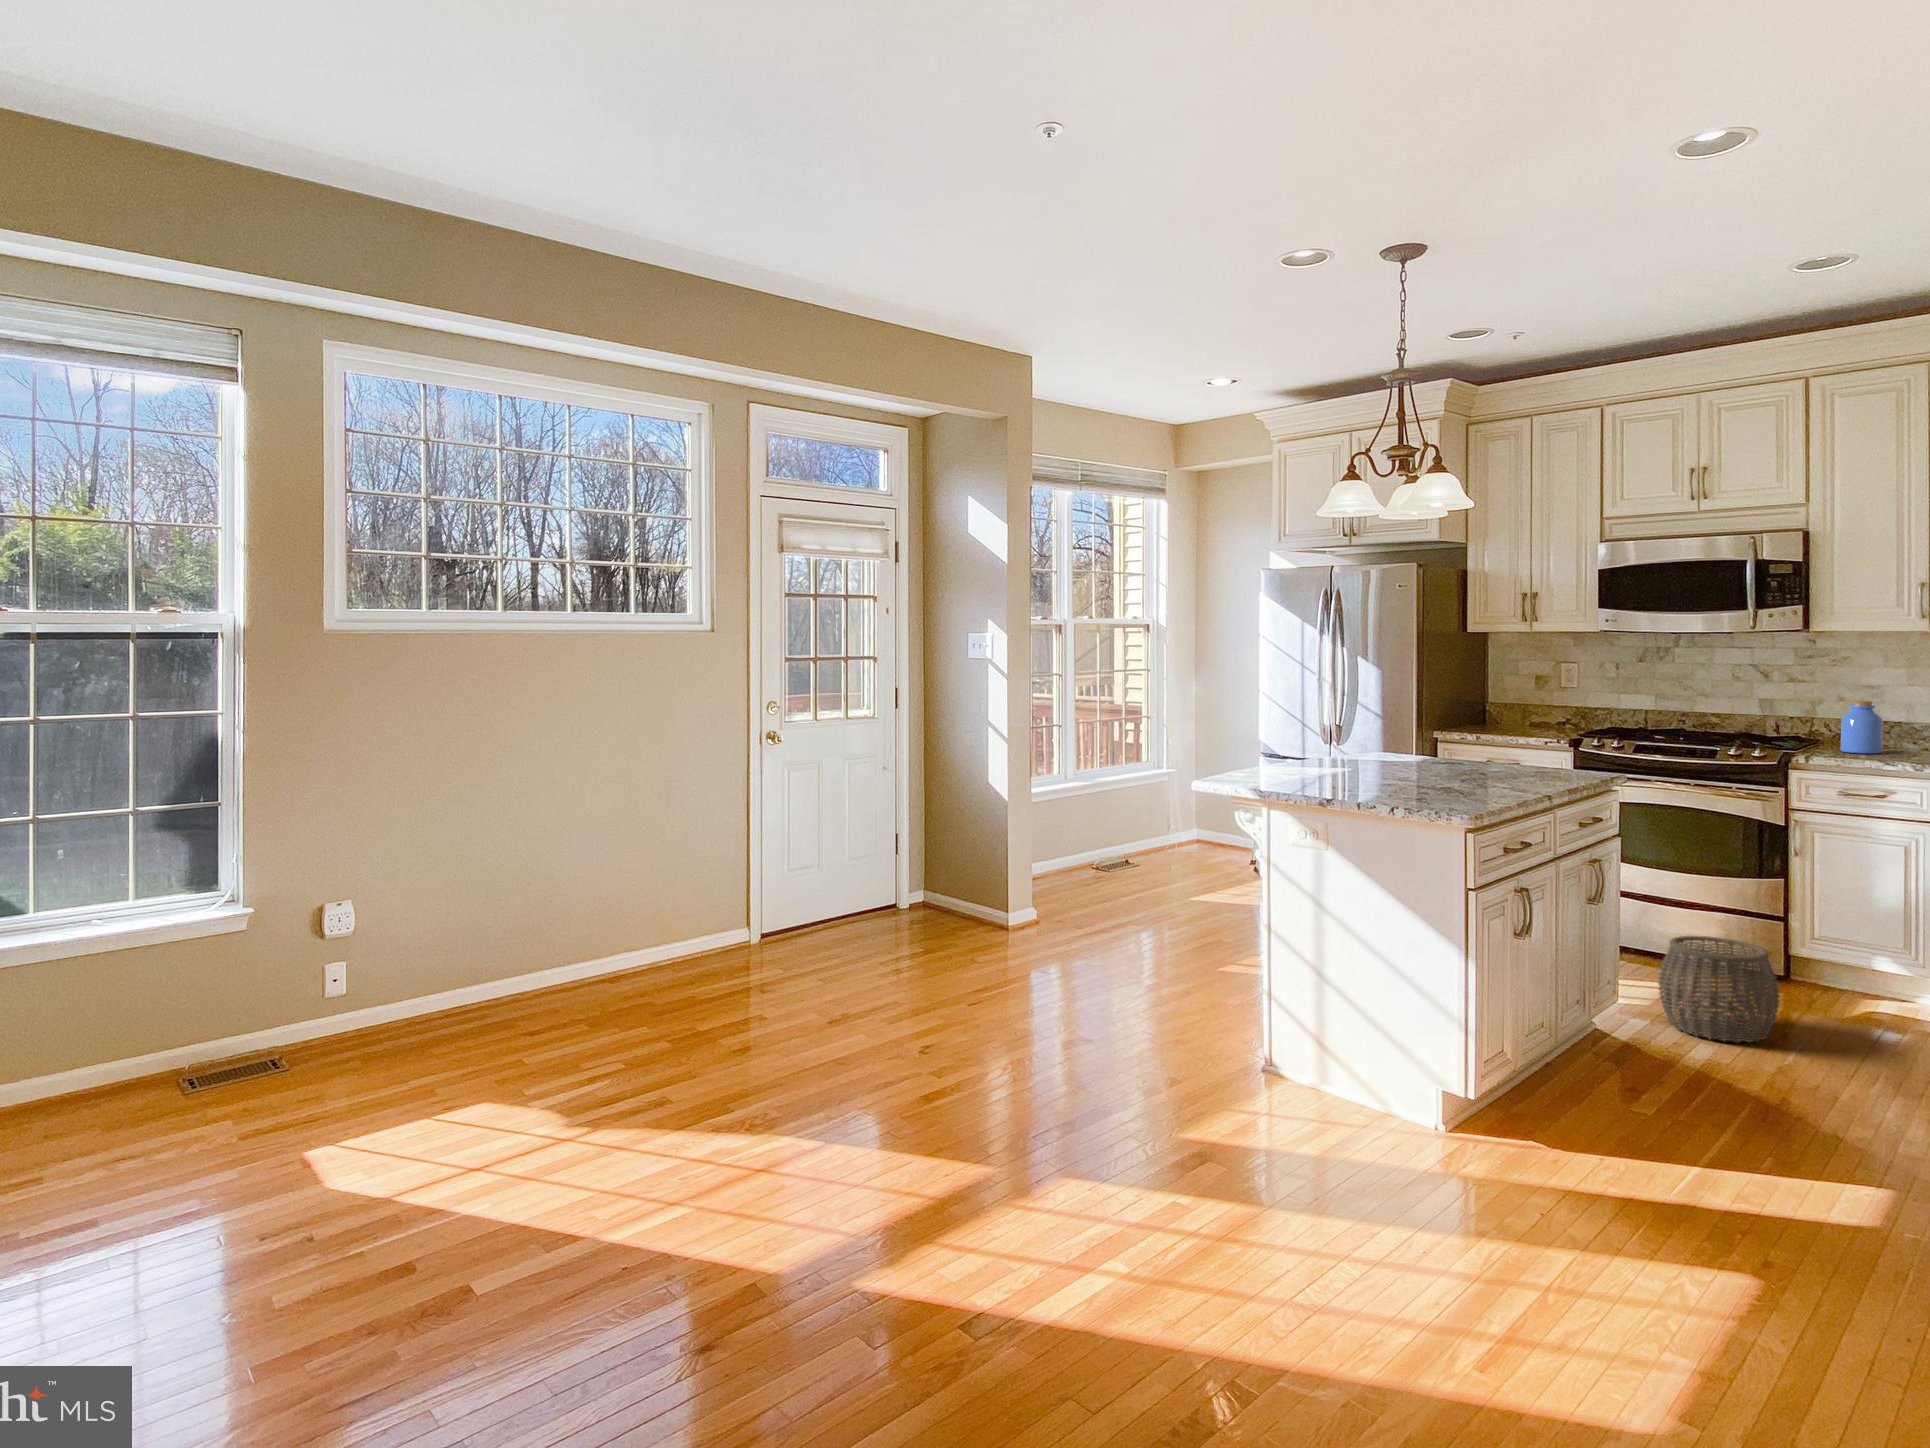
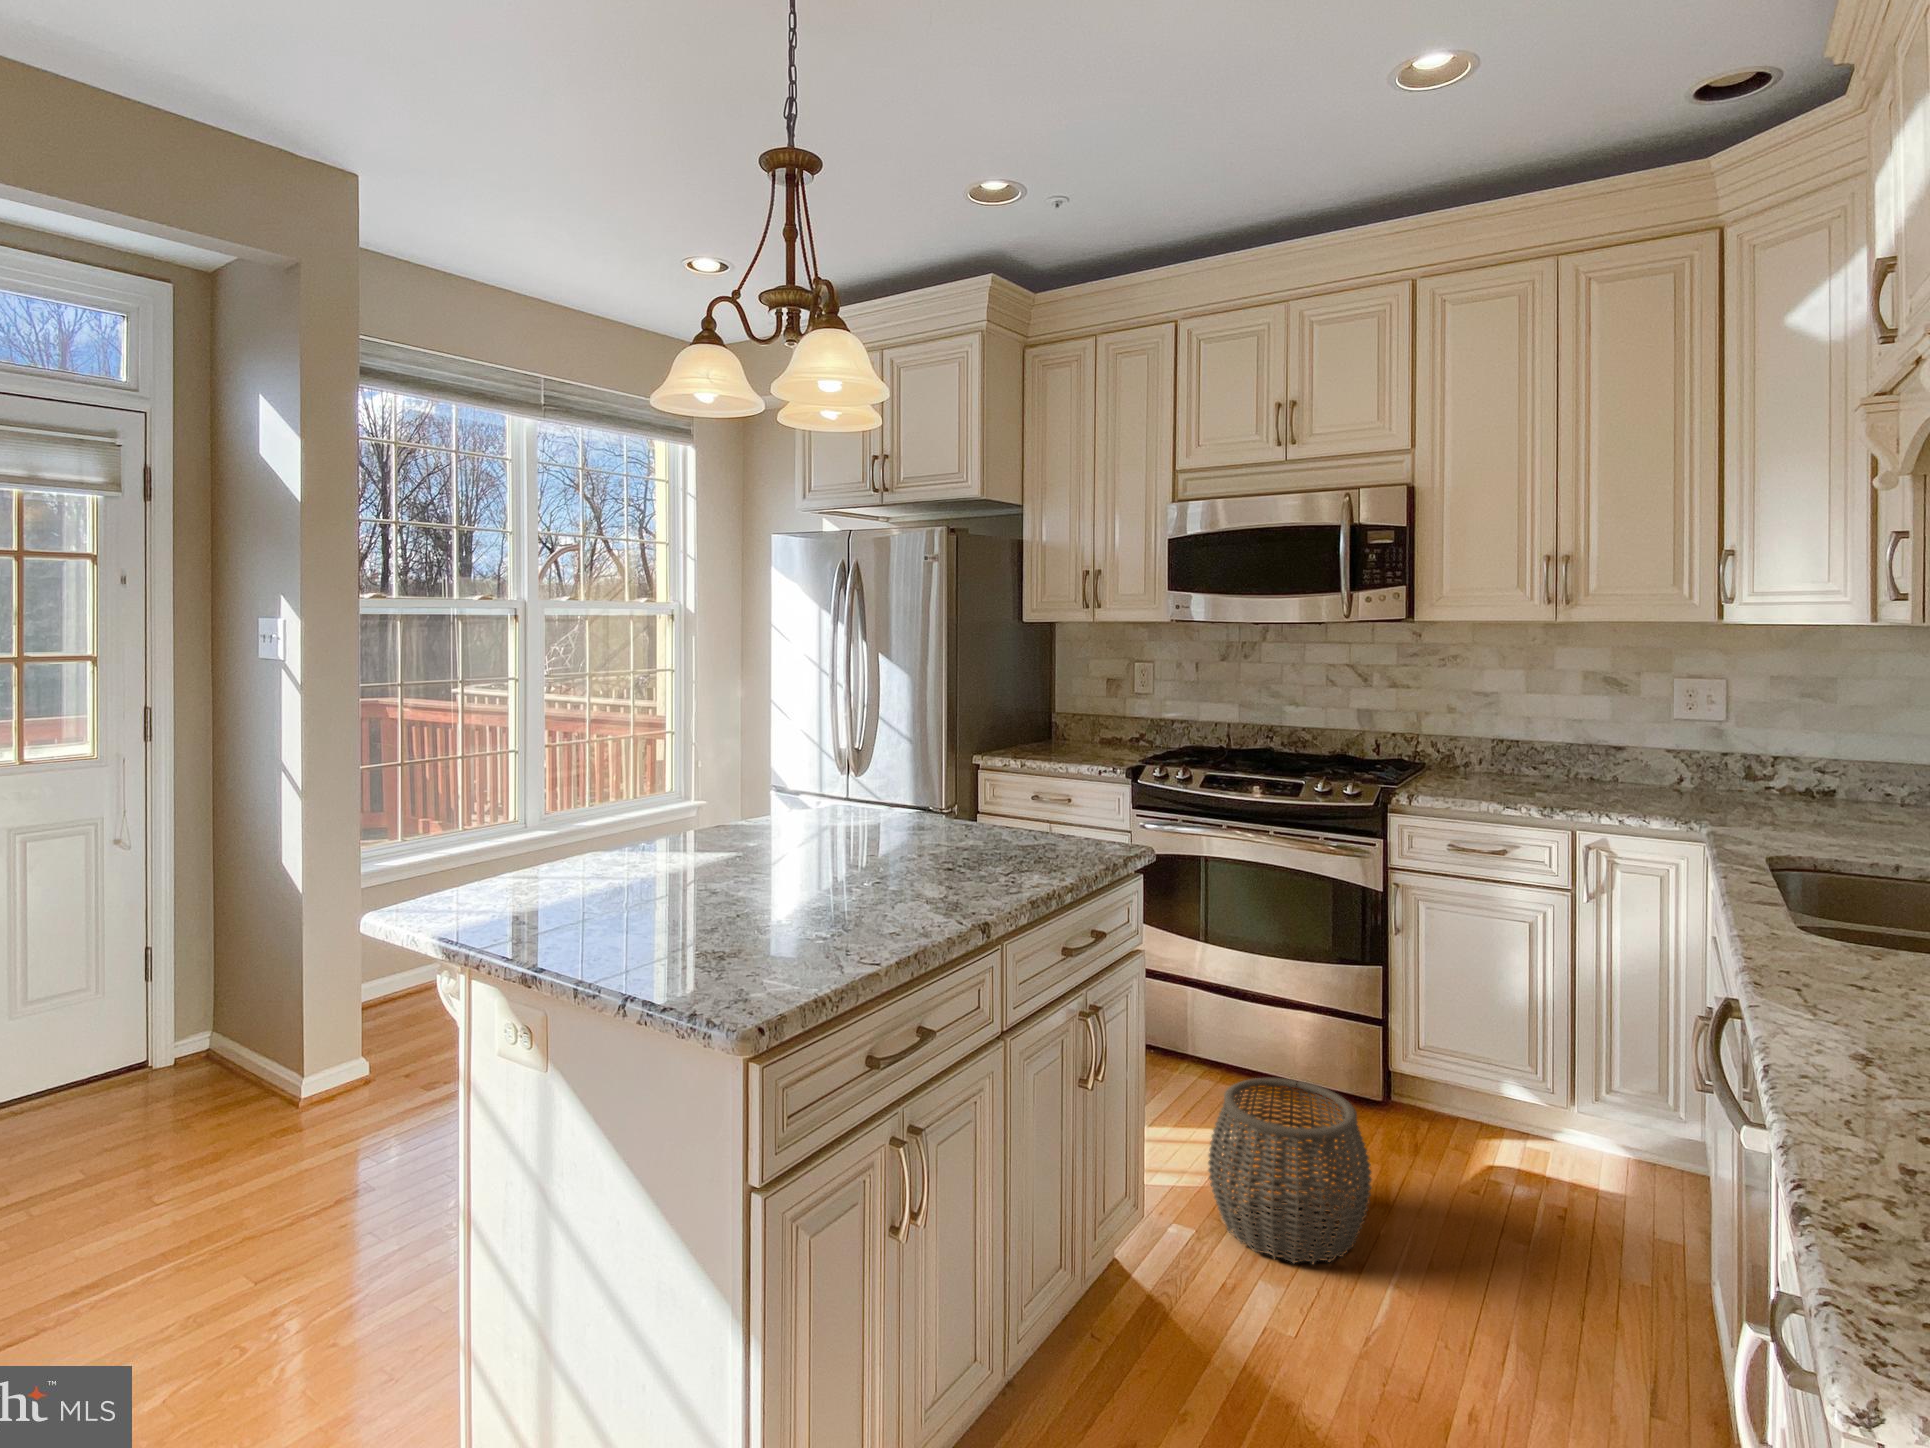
jar: present [1840,701,1883,754] -> none [1451,717,1501,789]

